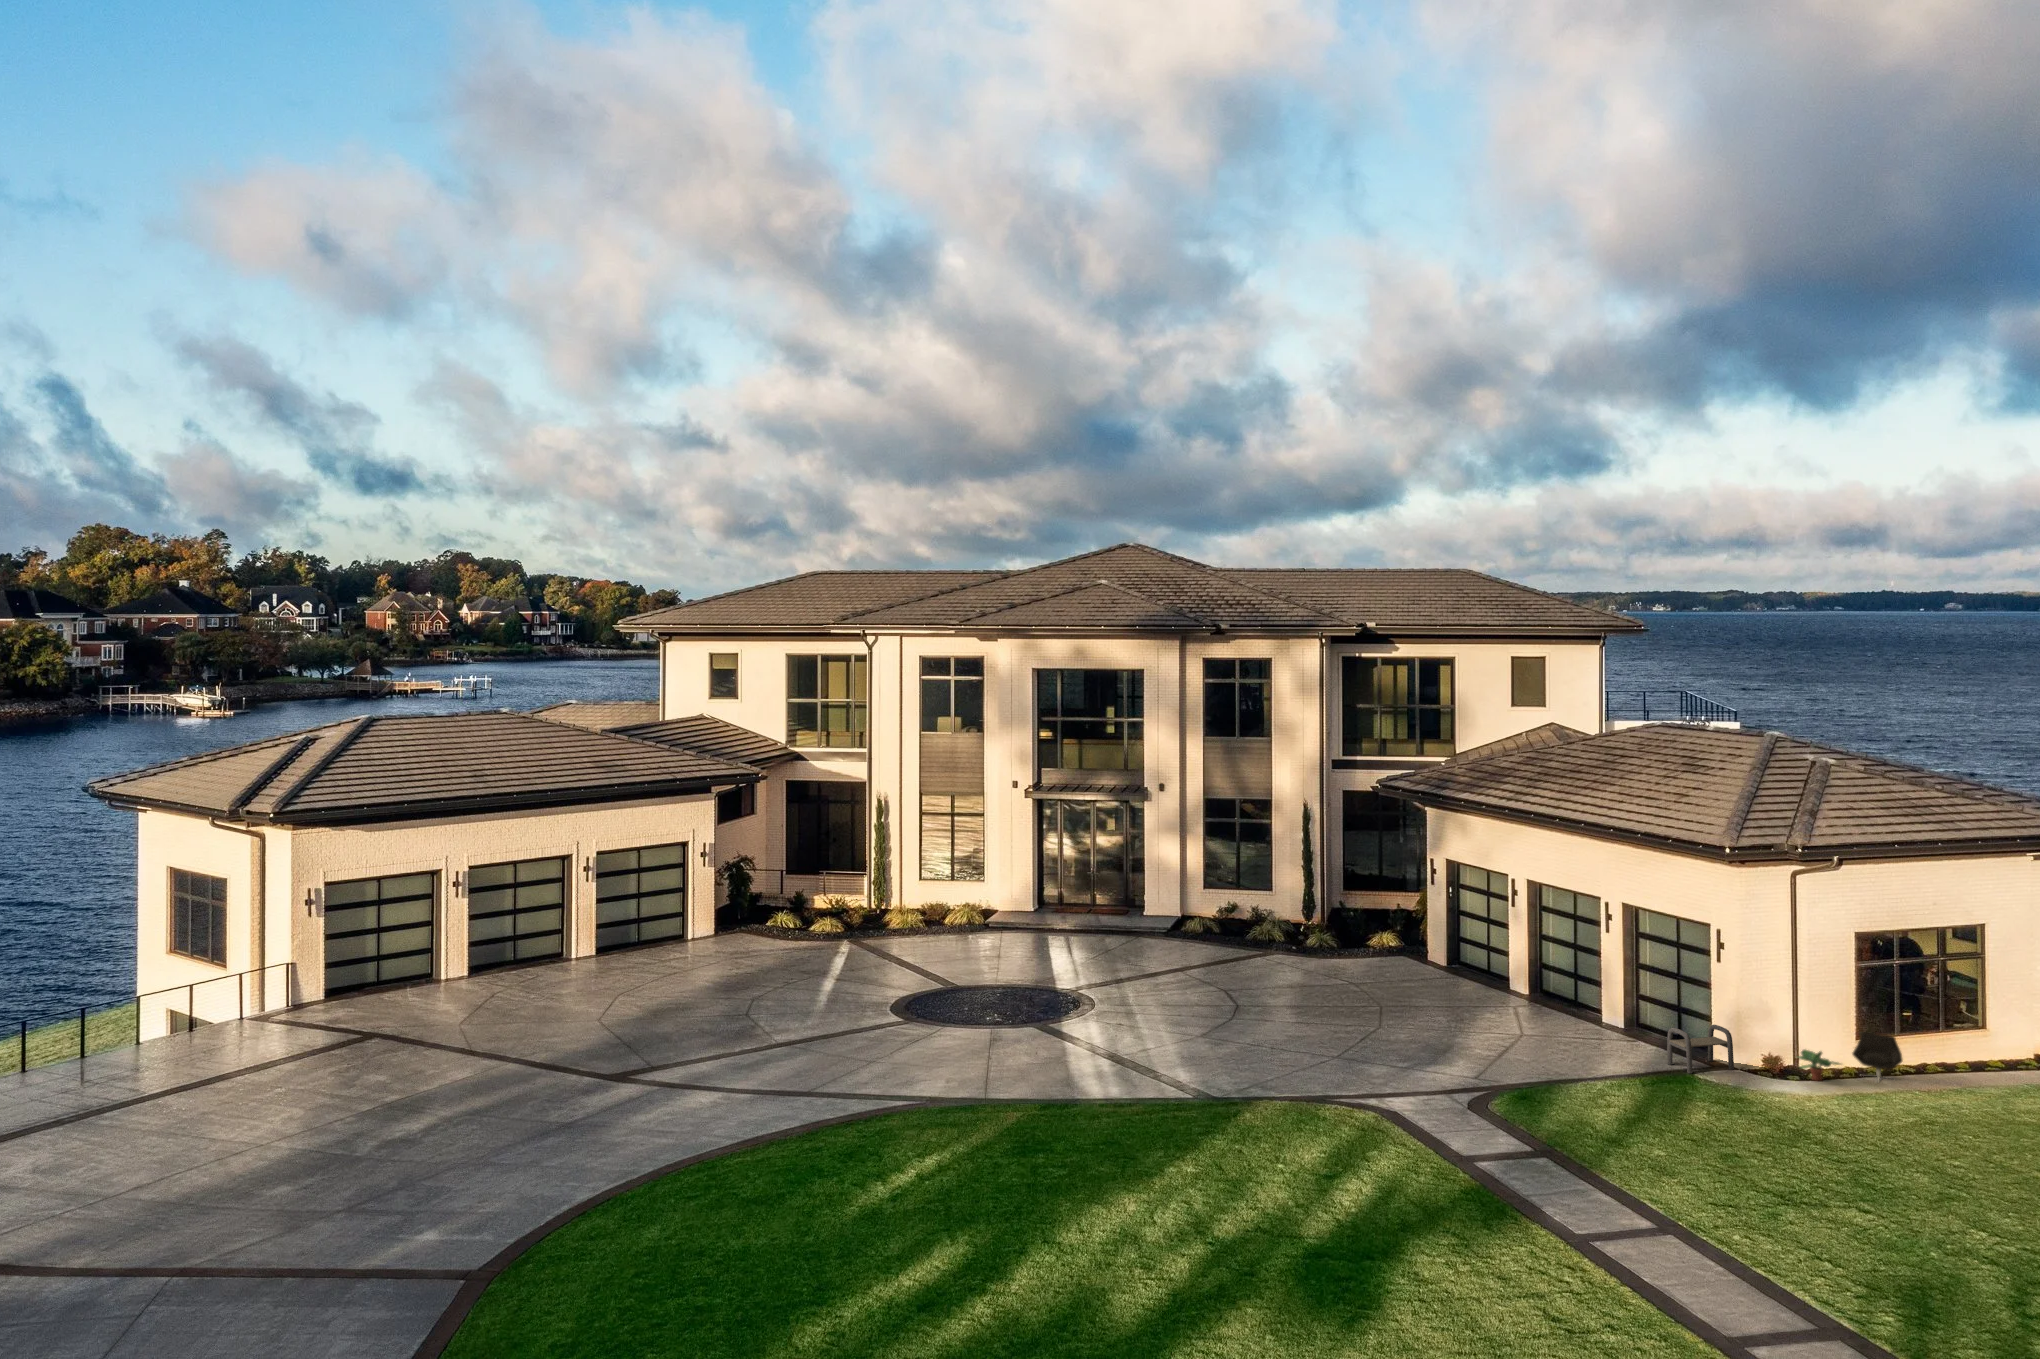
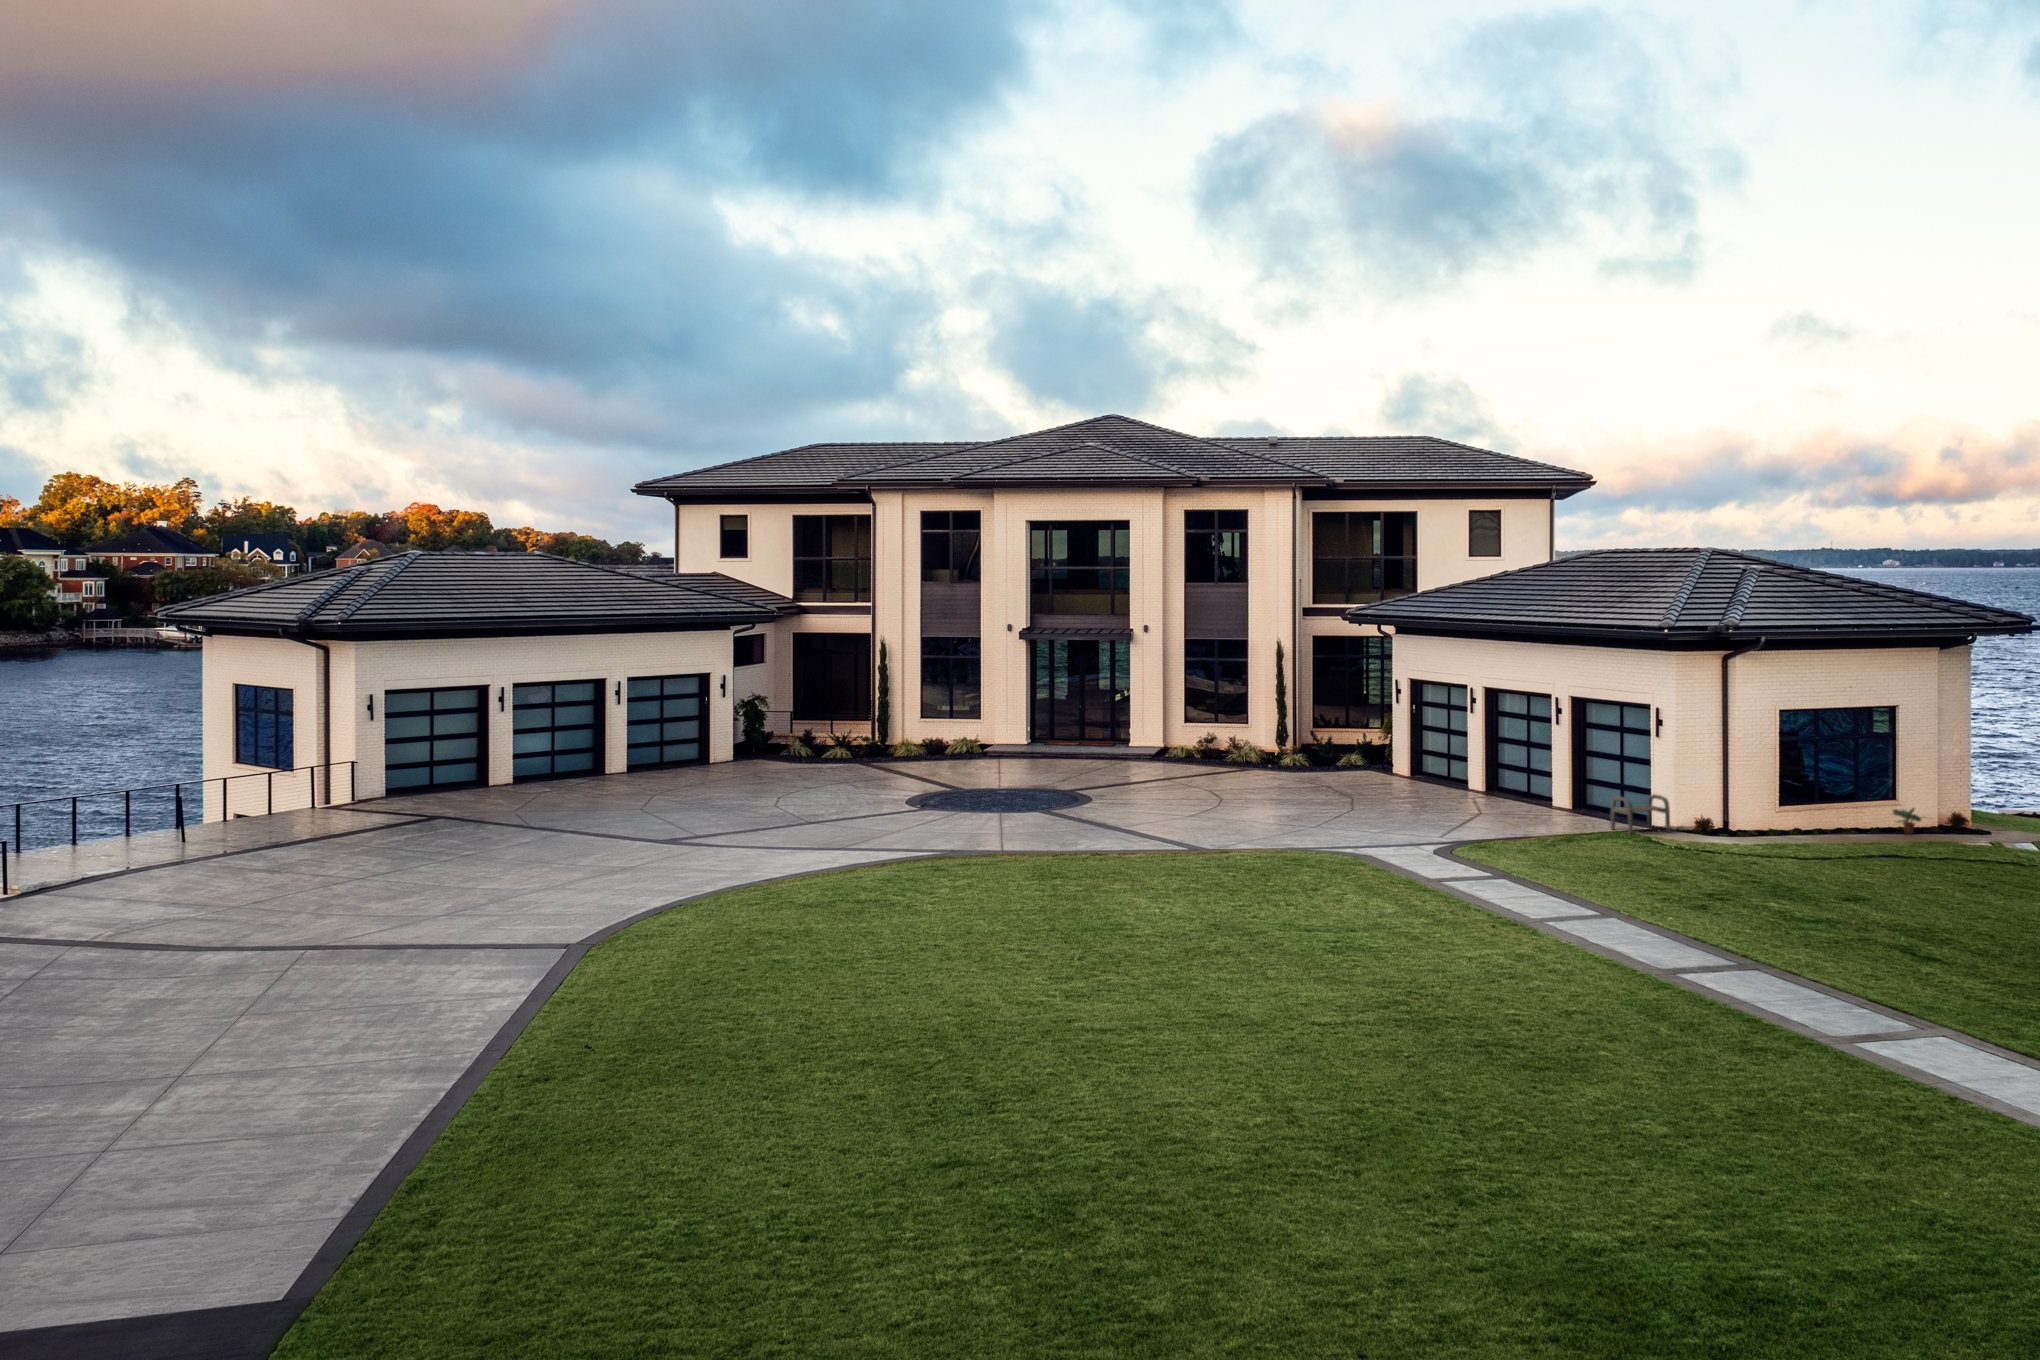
lounge chair: present [1853,1032,1903,1082] -> none [1777,798,1822,839]
potted plant: present [1797,1050,1840,1081] -> present [1892,808,1921,834]

